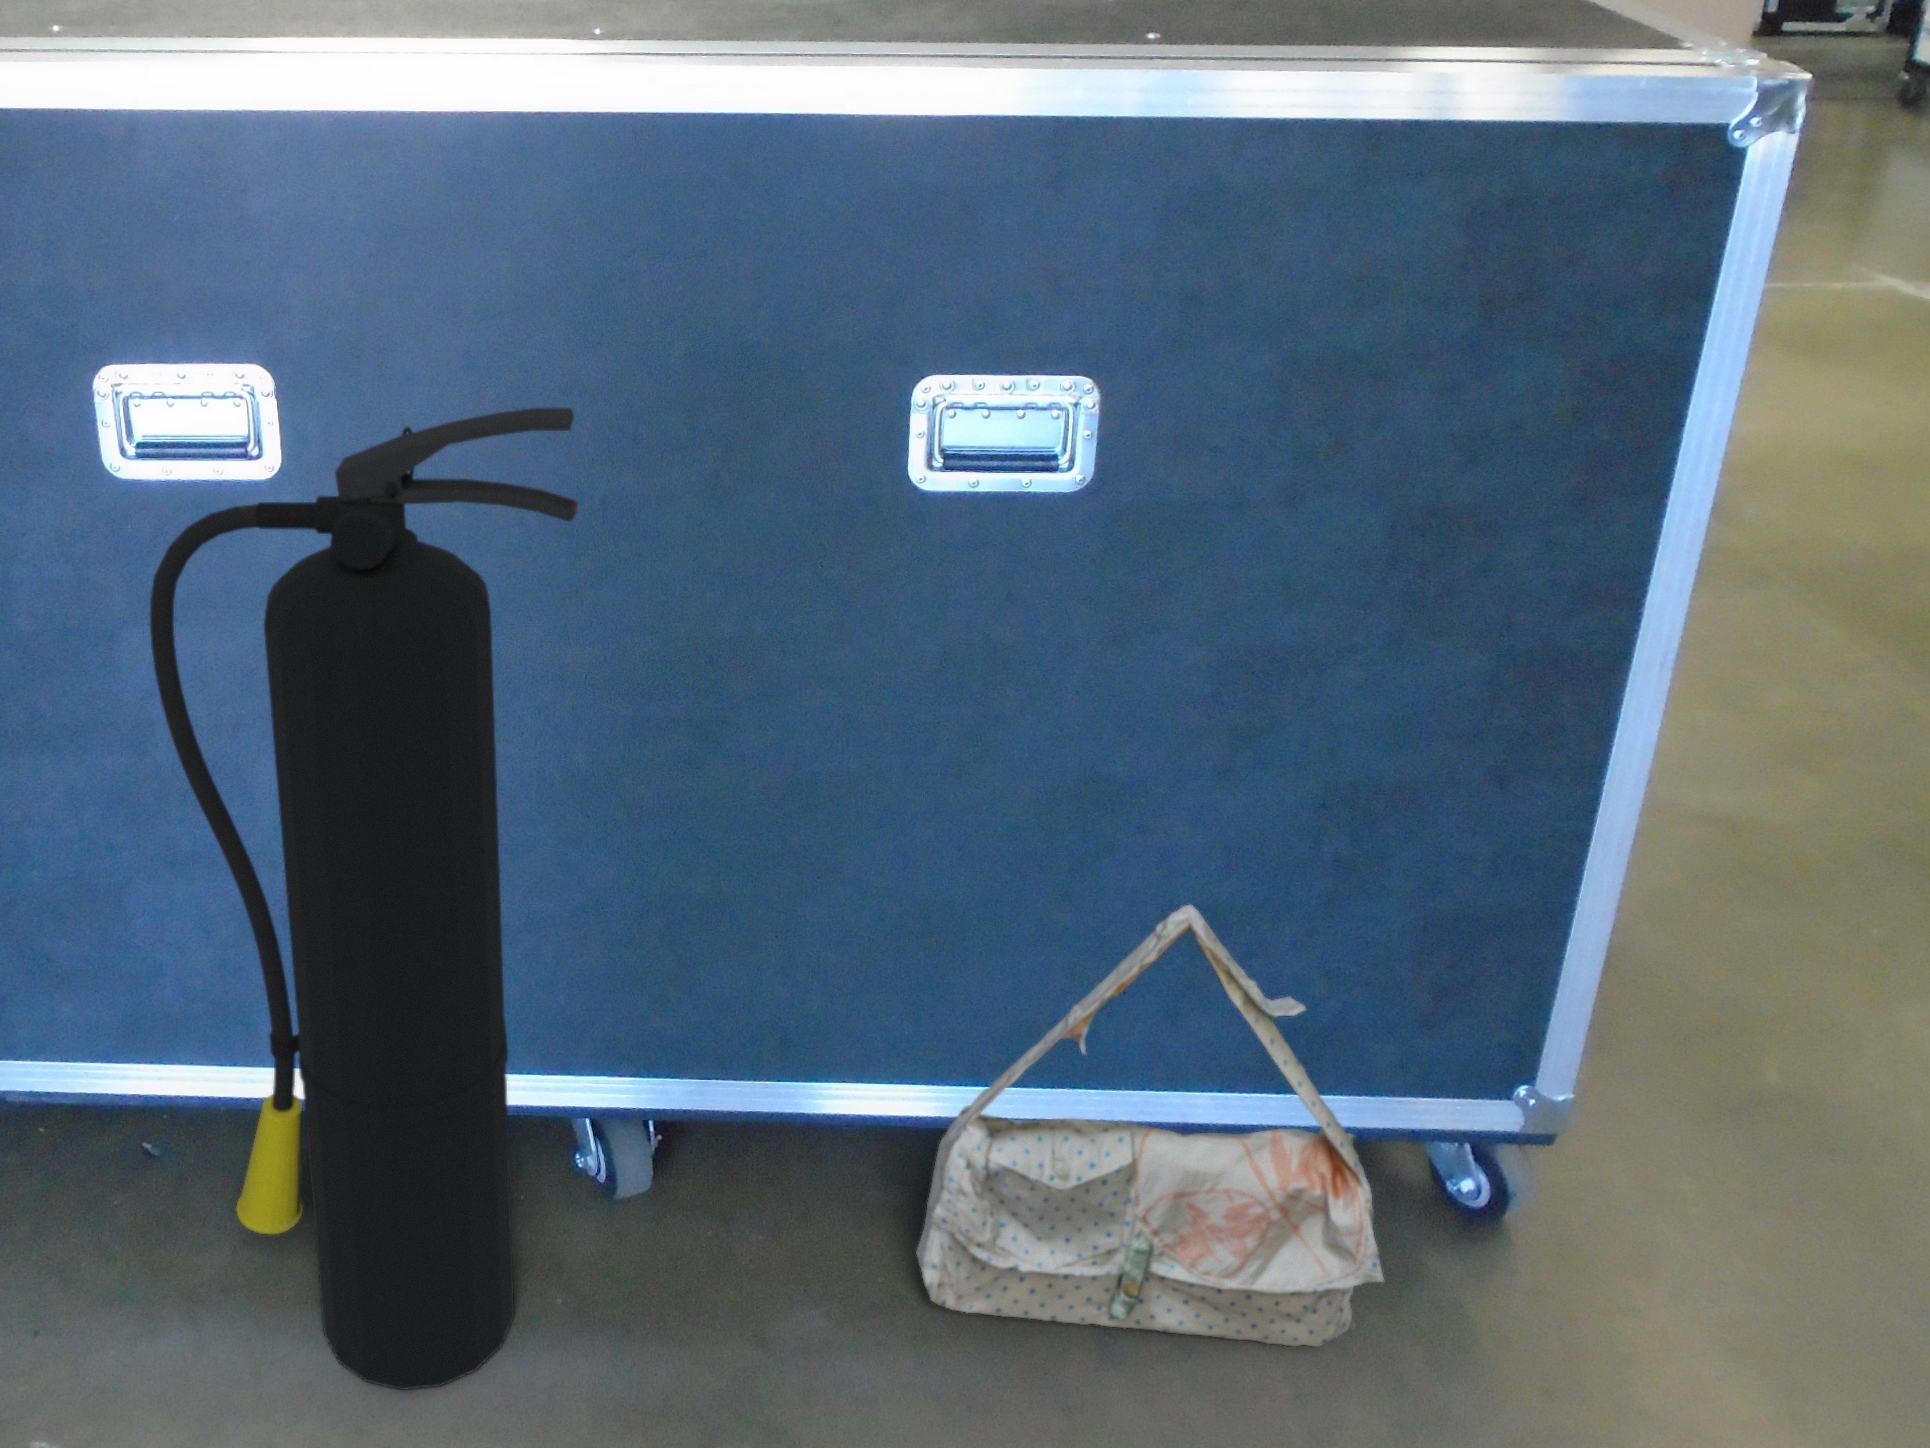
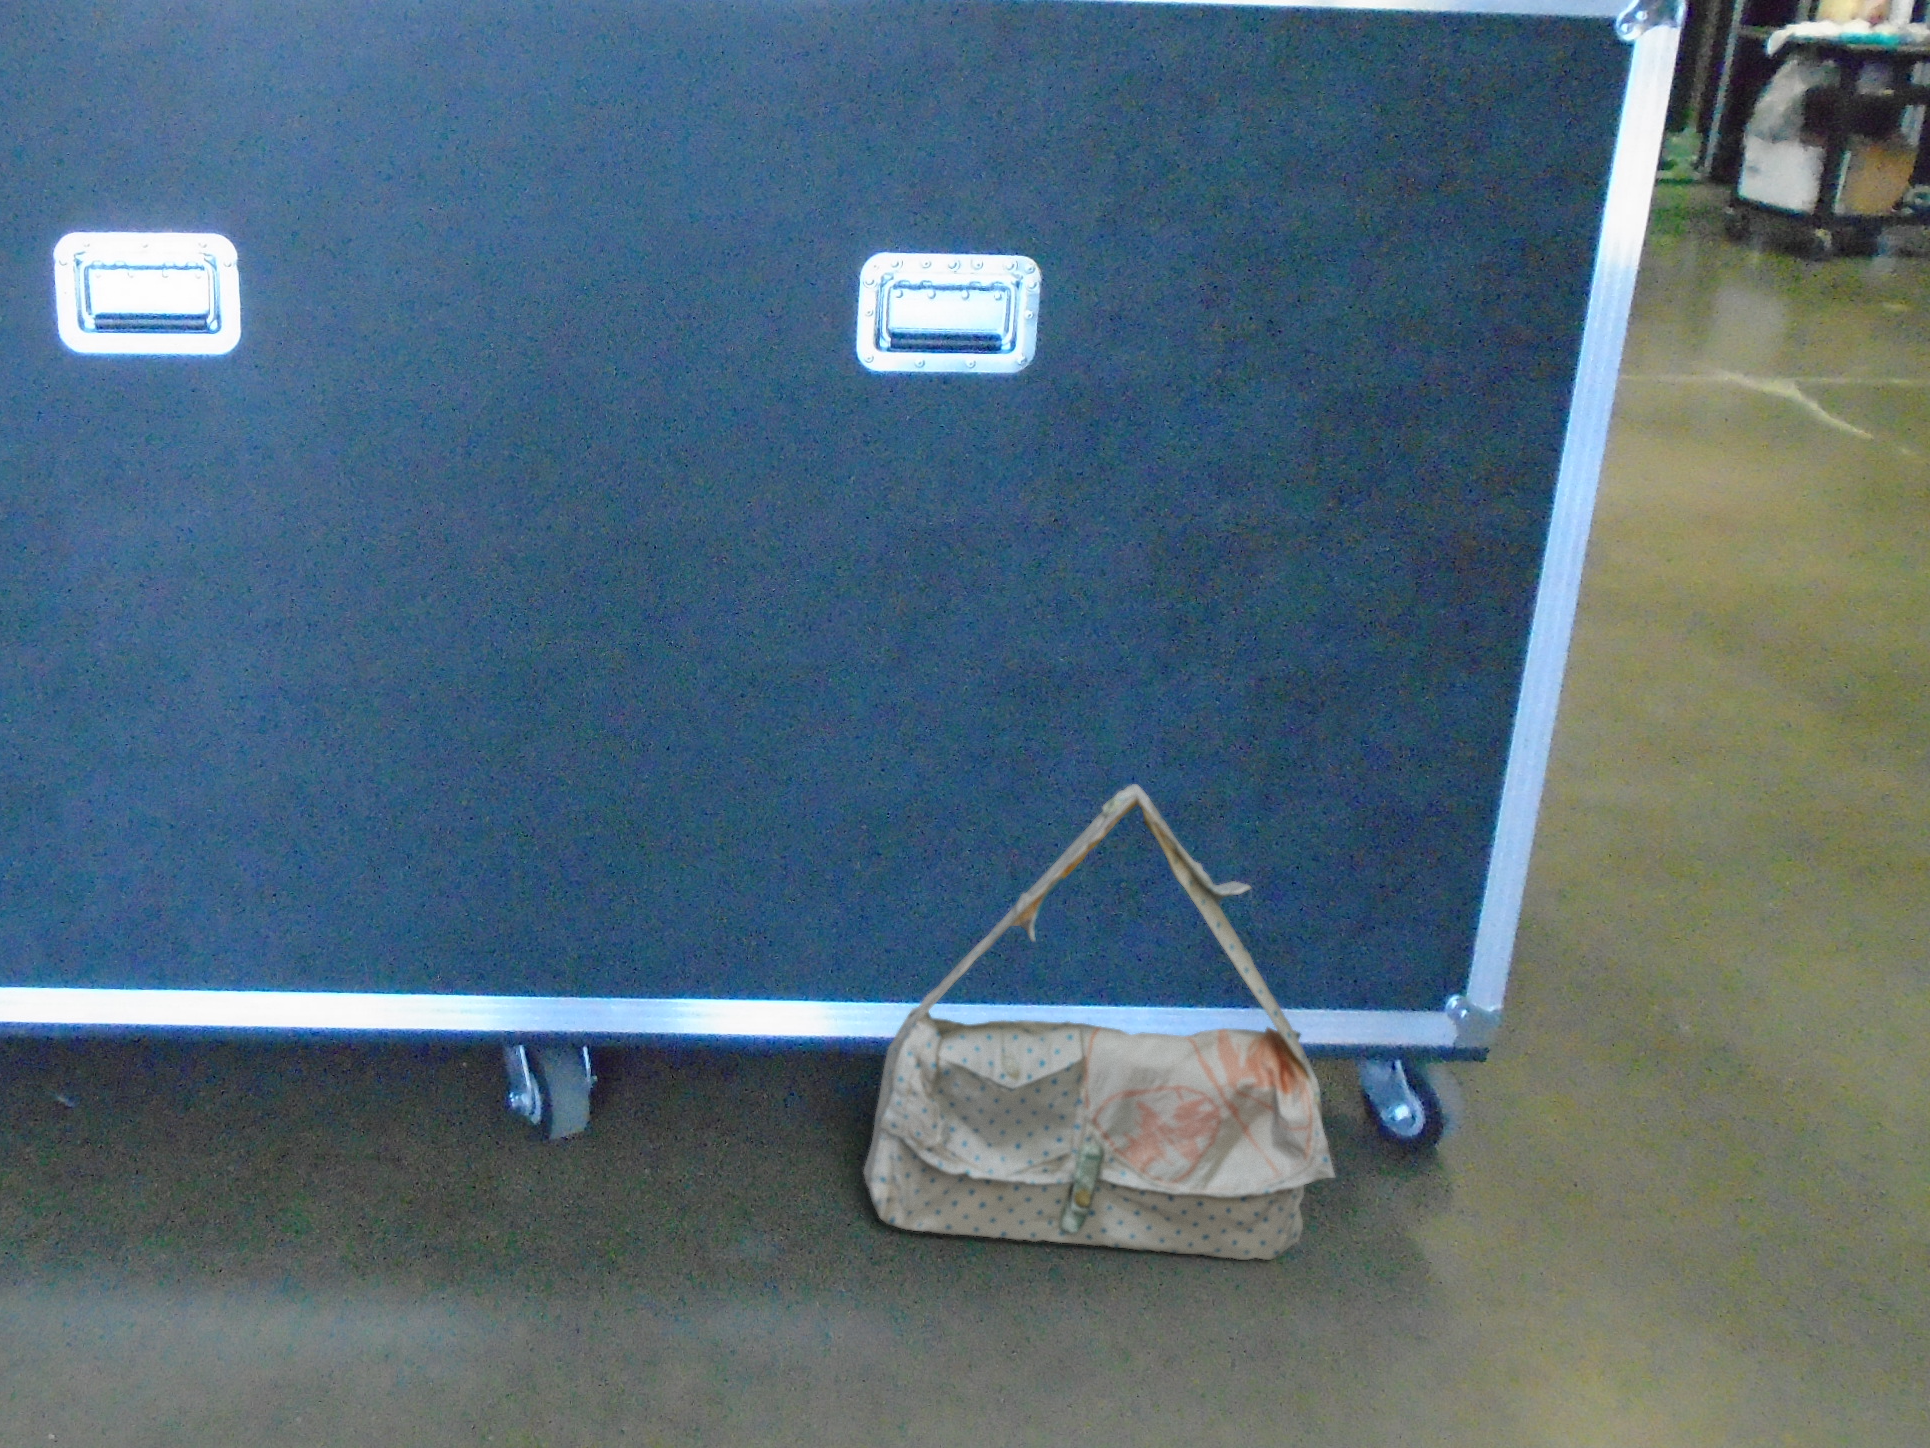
fire extinguisher: present [150,408,578,1390] -> none [106,252,542,1310]

